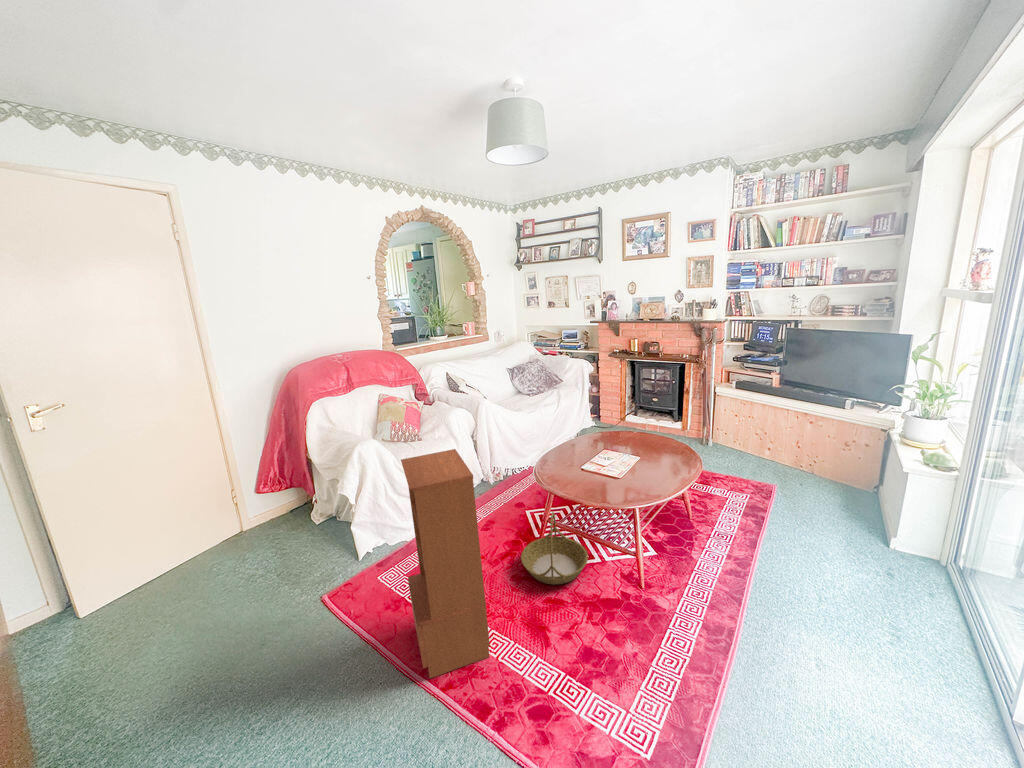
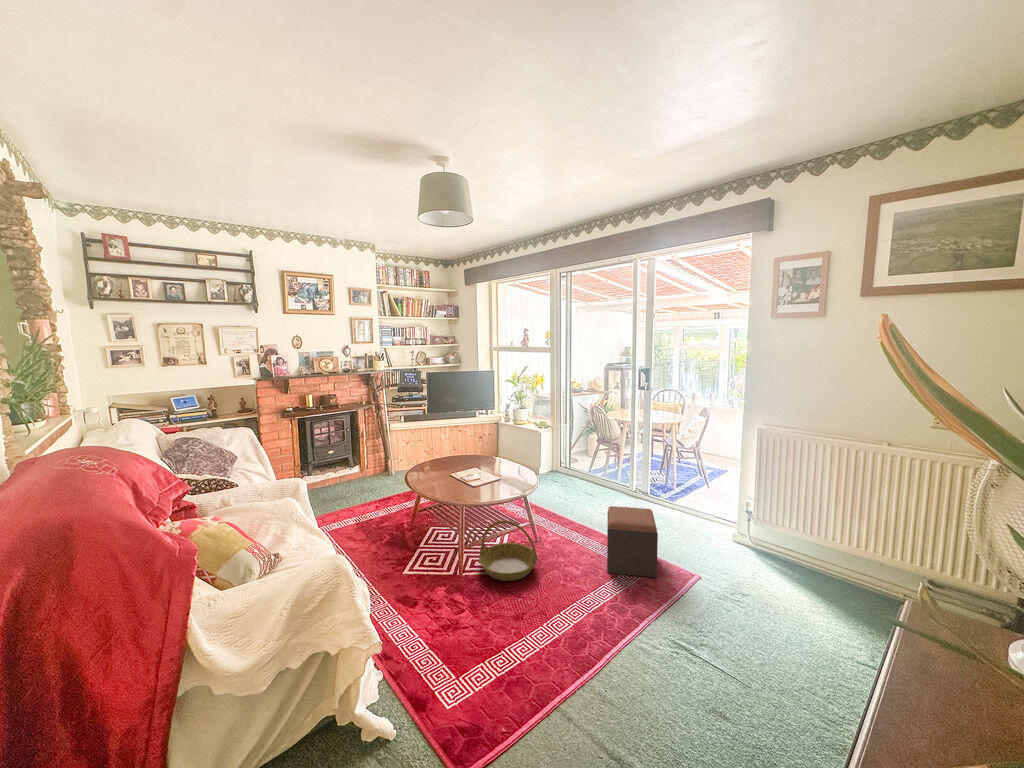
bookcase: present [401,449,490,678] -> none [534,460,614,662]
footstool: none [590,594,693,733] -> present [607,506,658,577]

